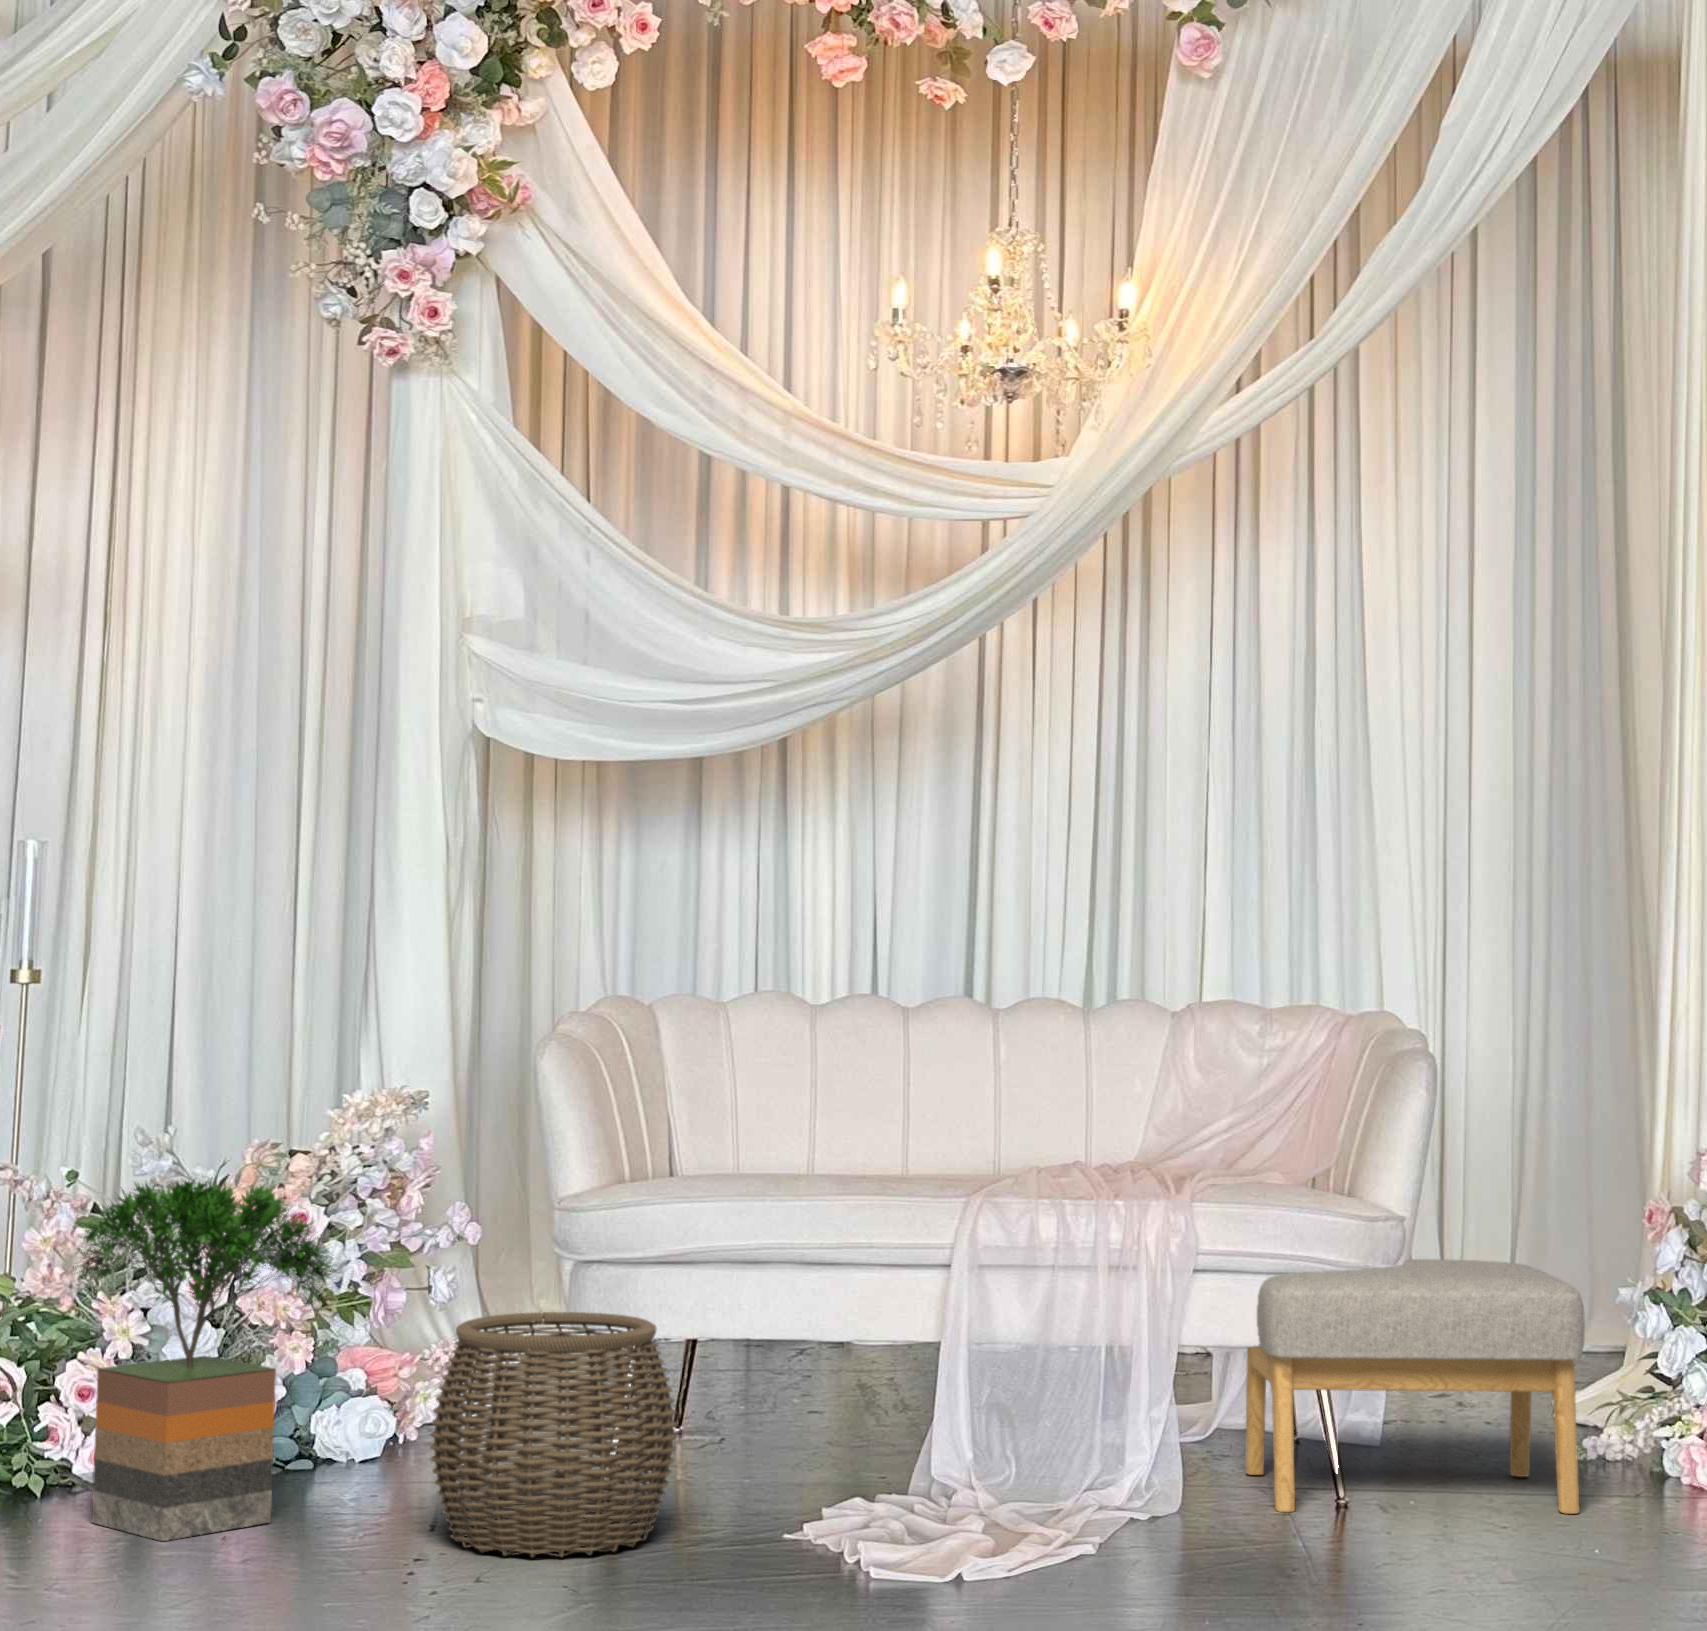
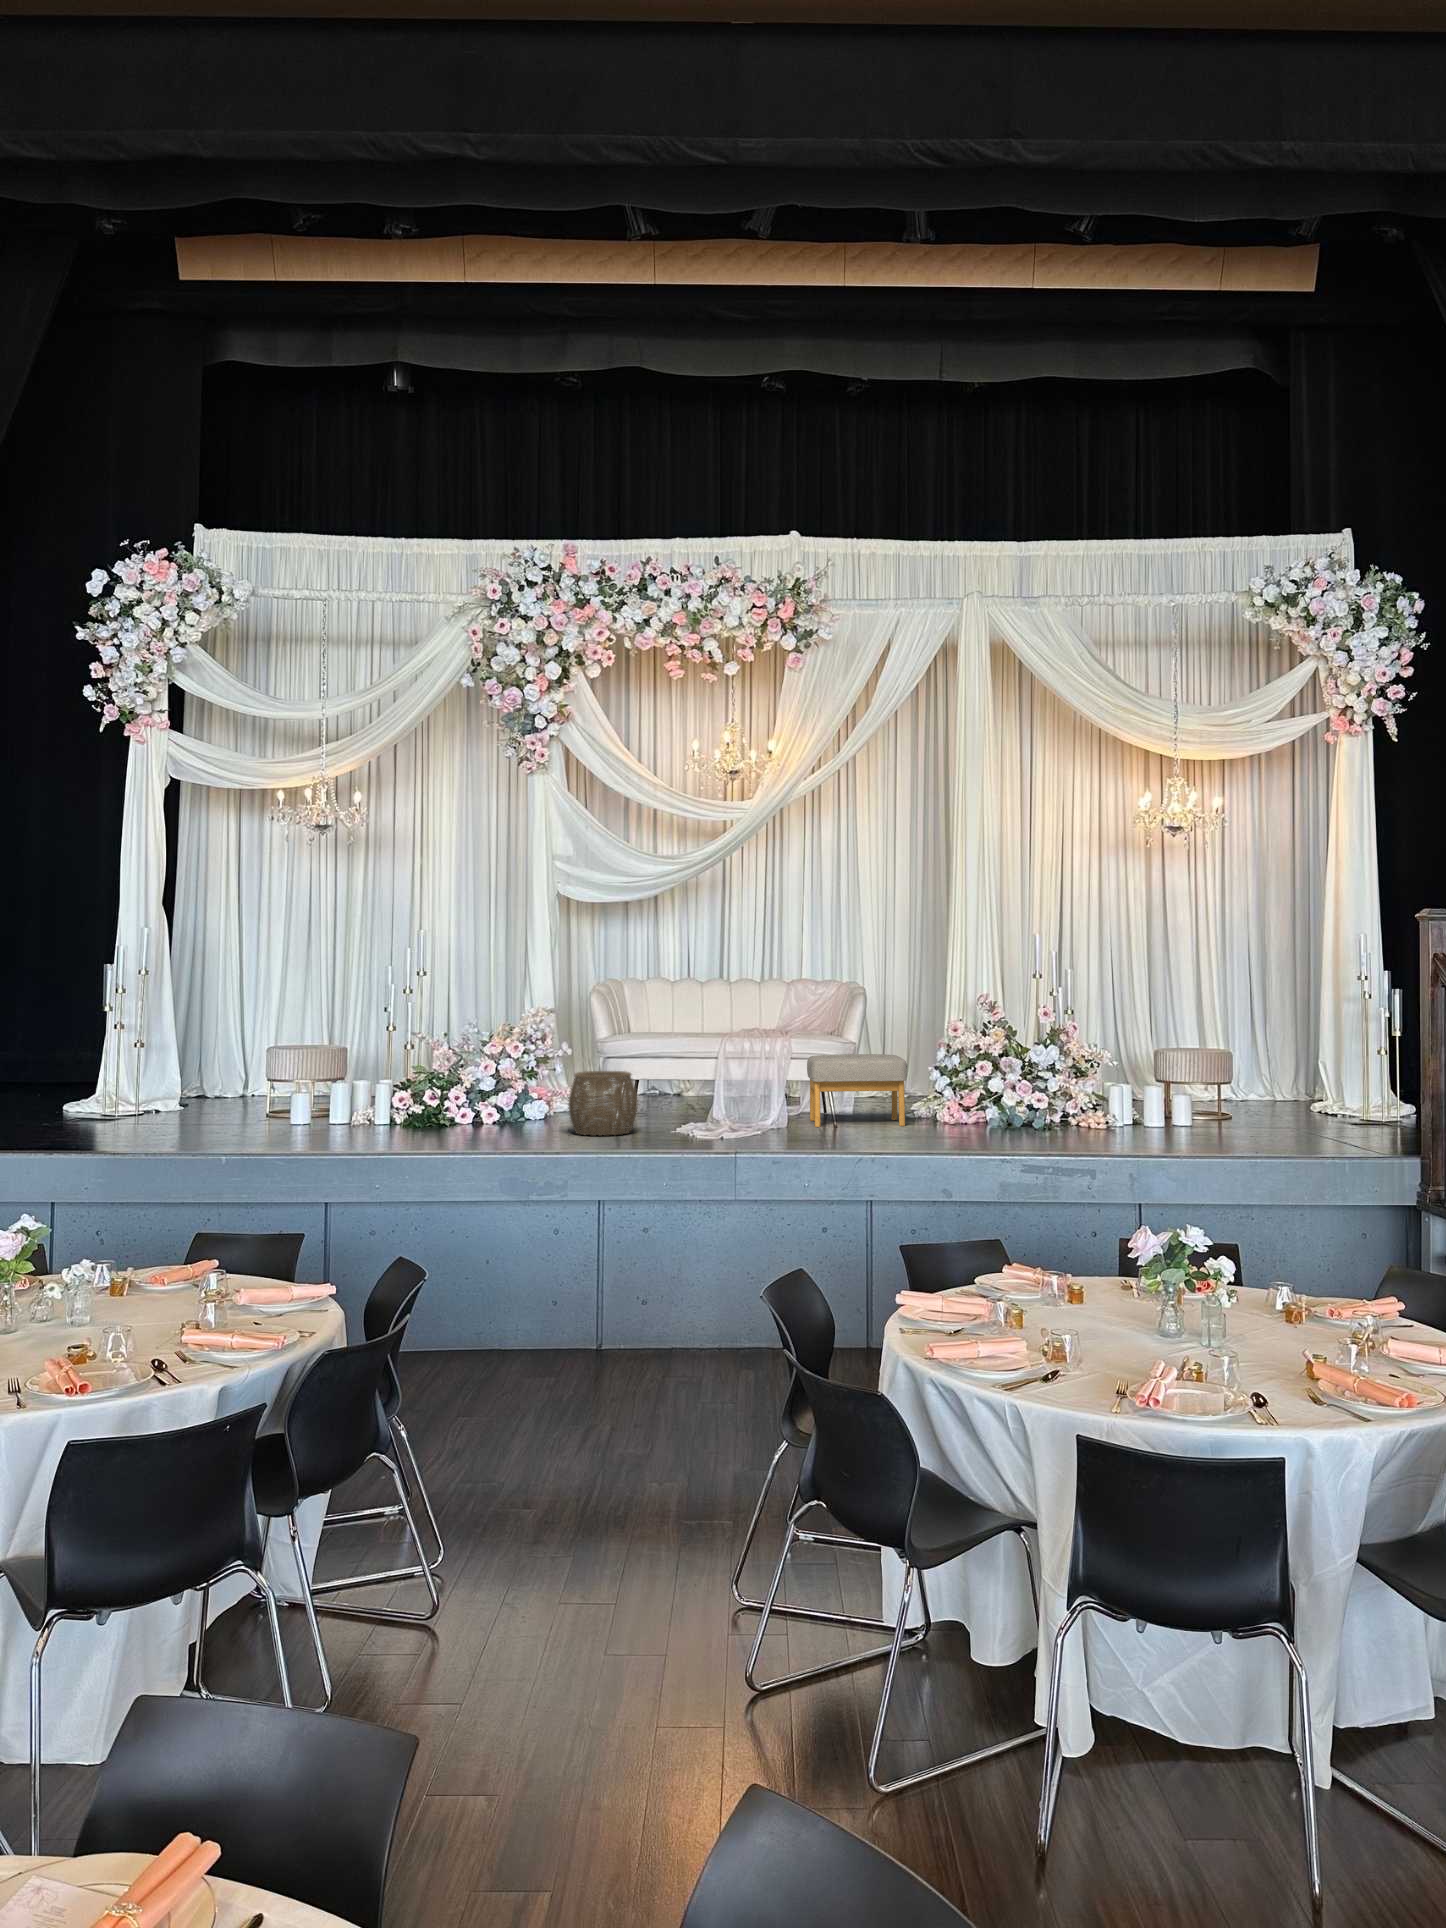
potted tree: present [75,1178,332,1541] -> none [459,1033,537,1135]

